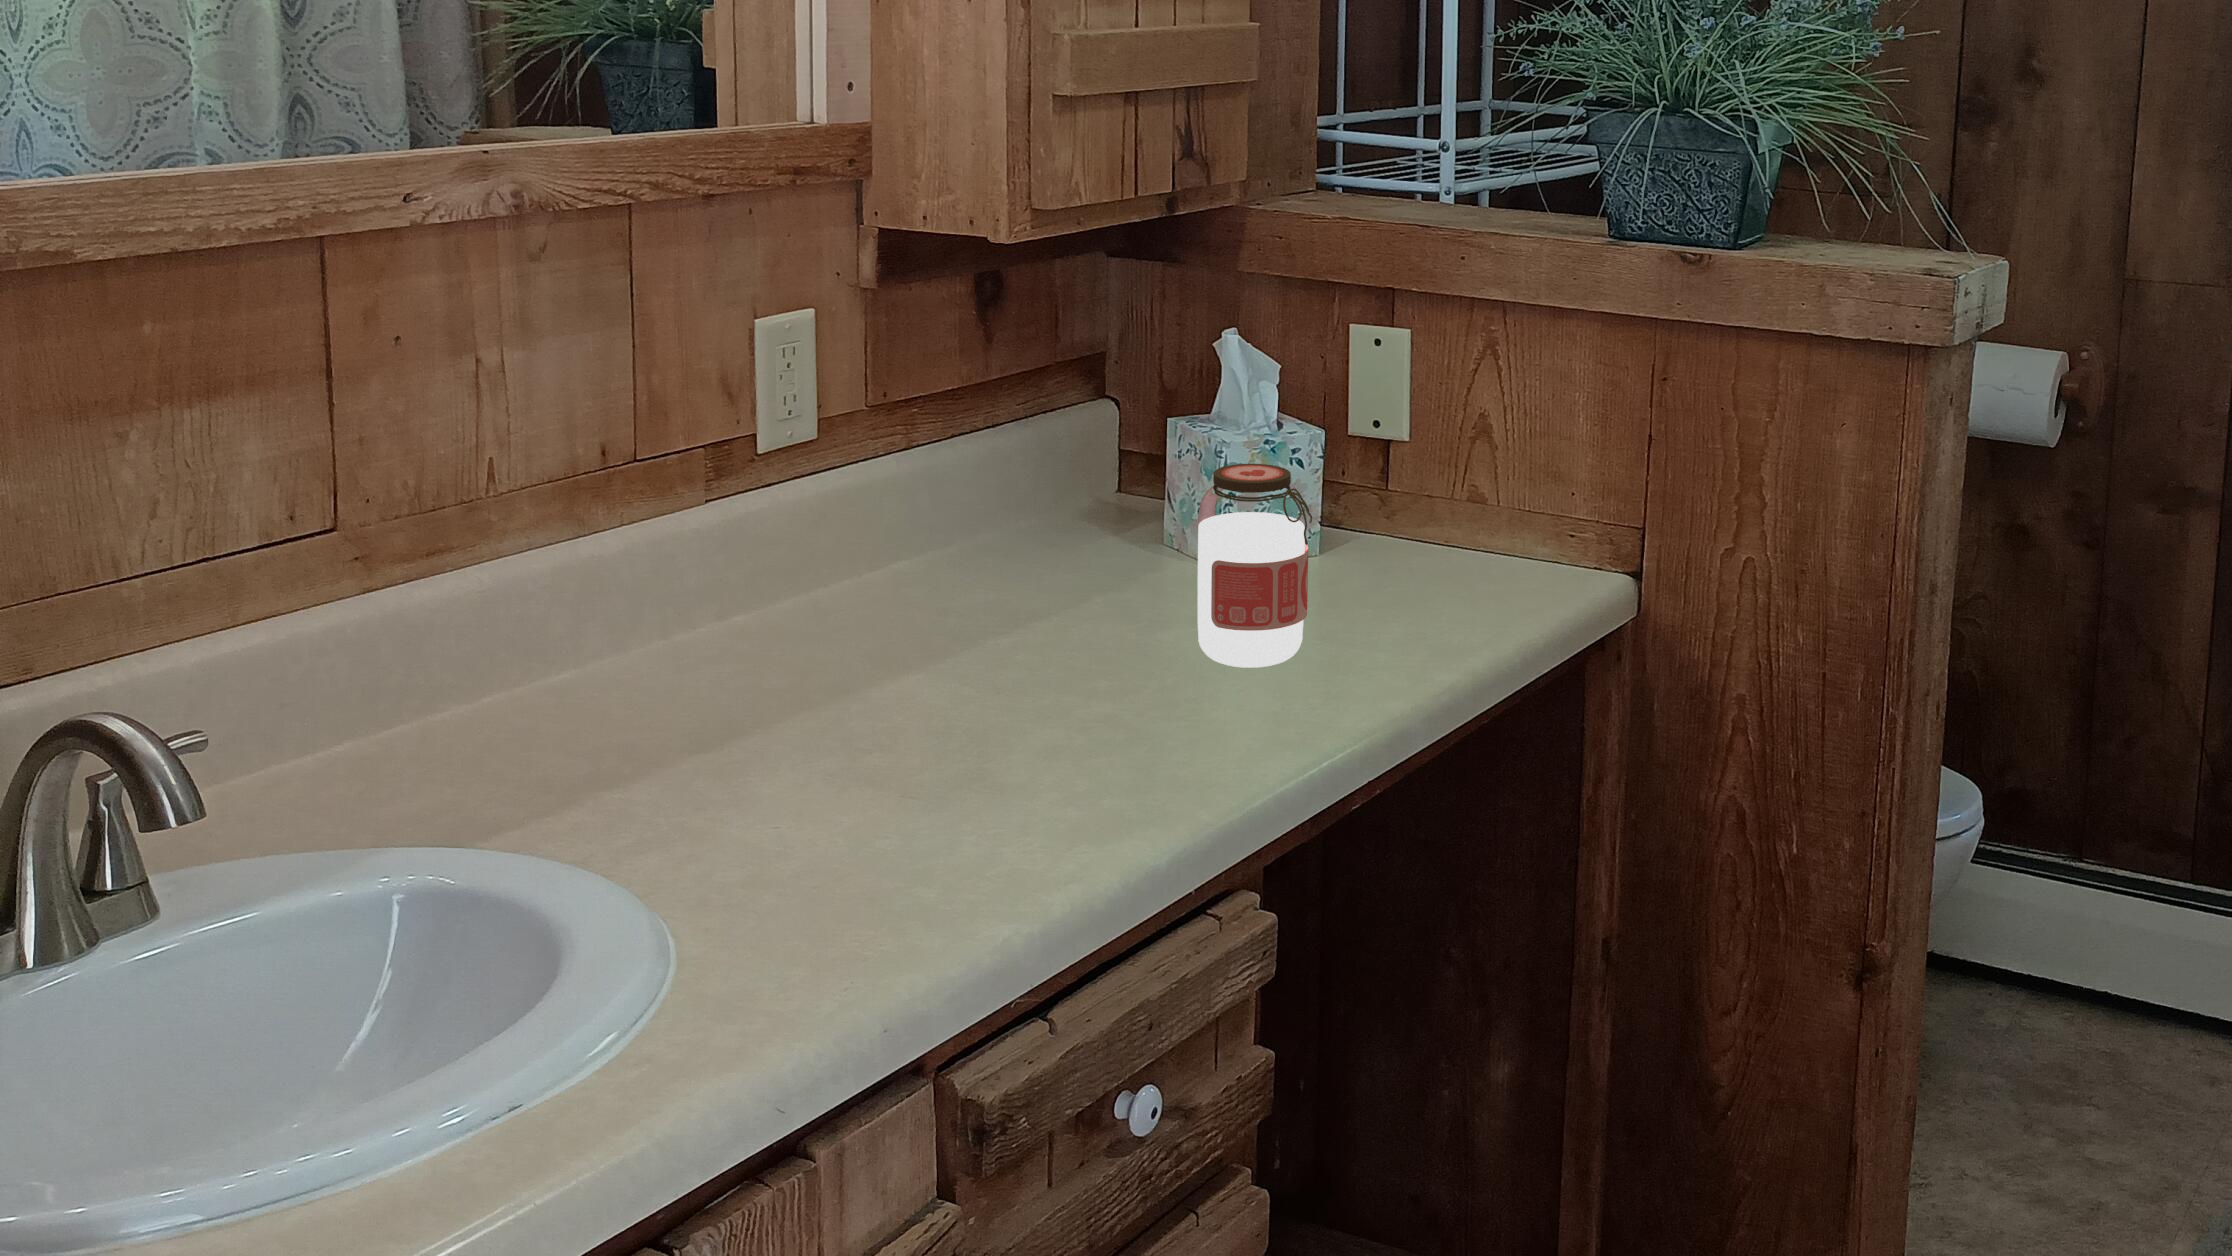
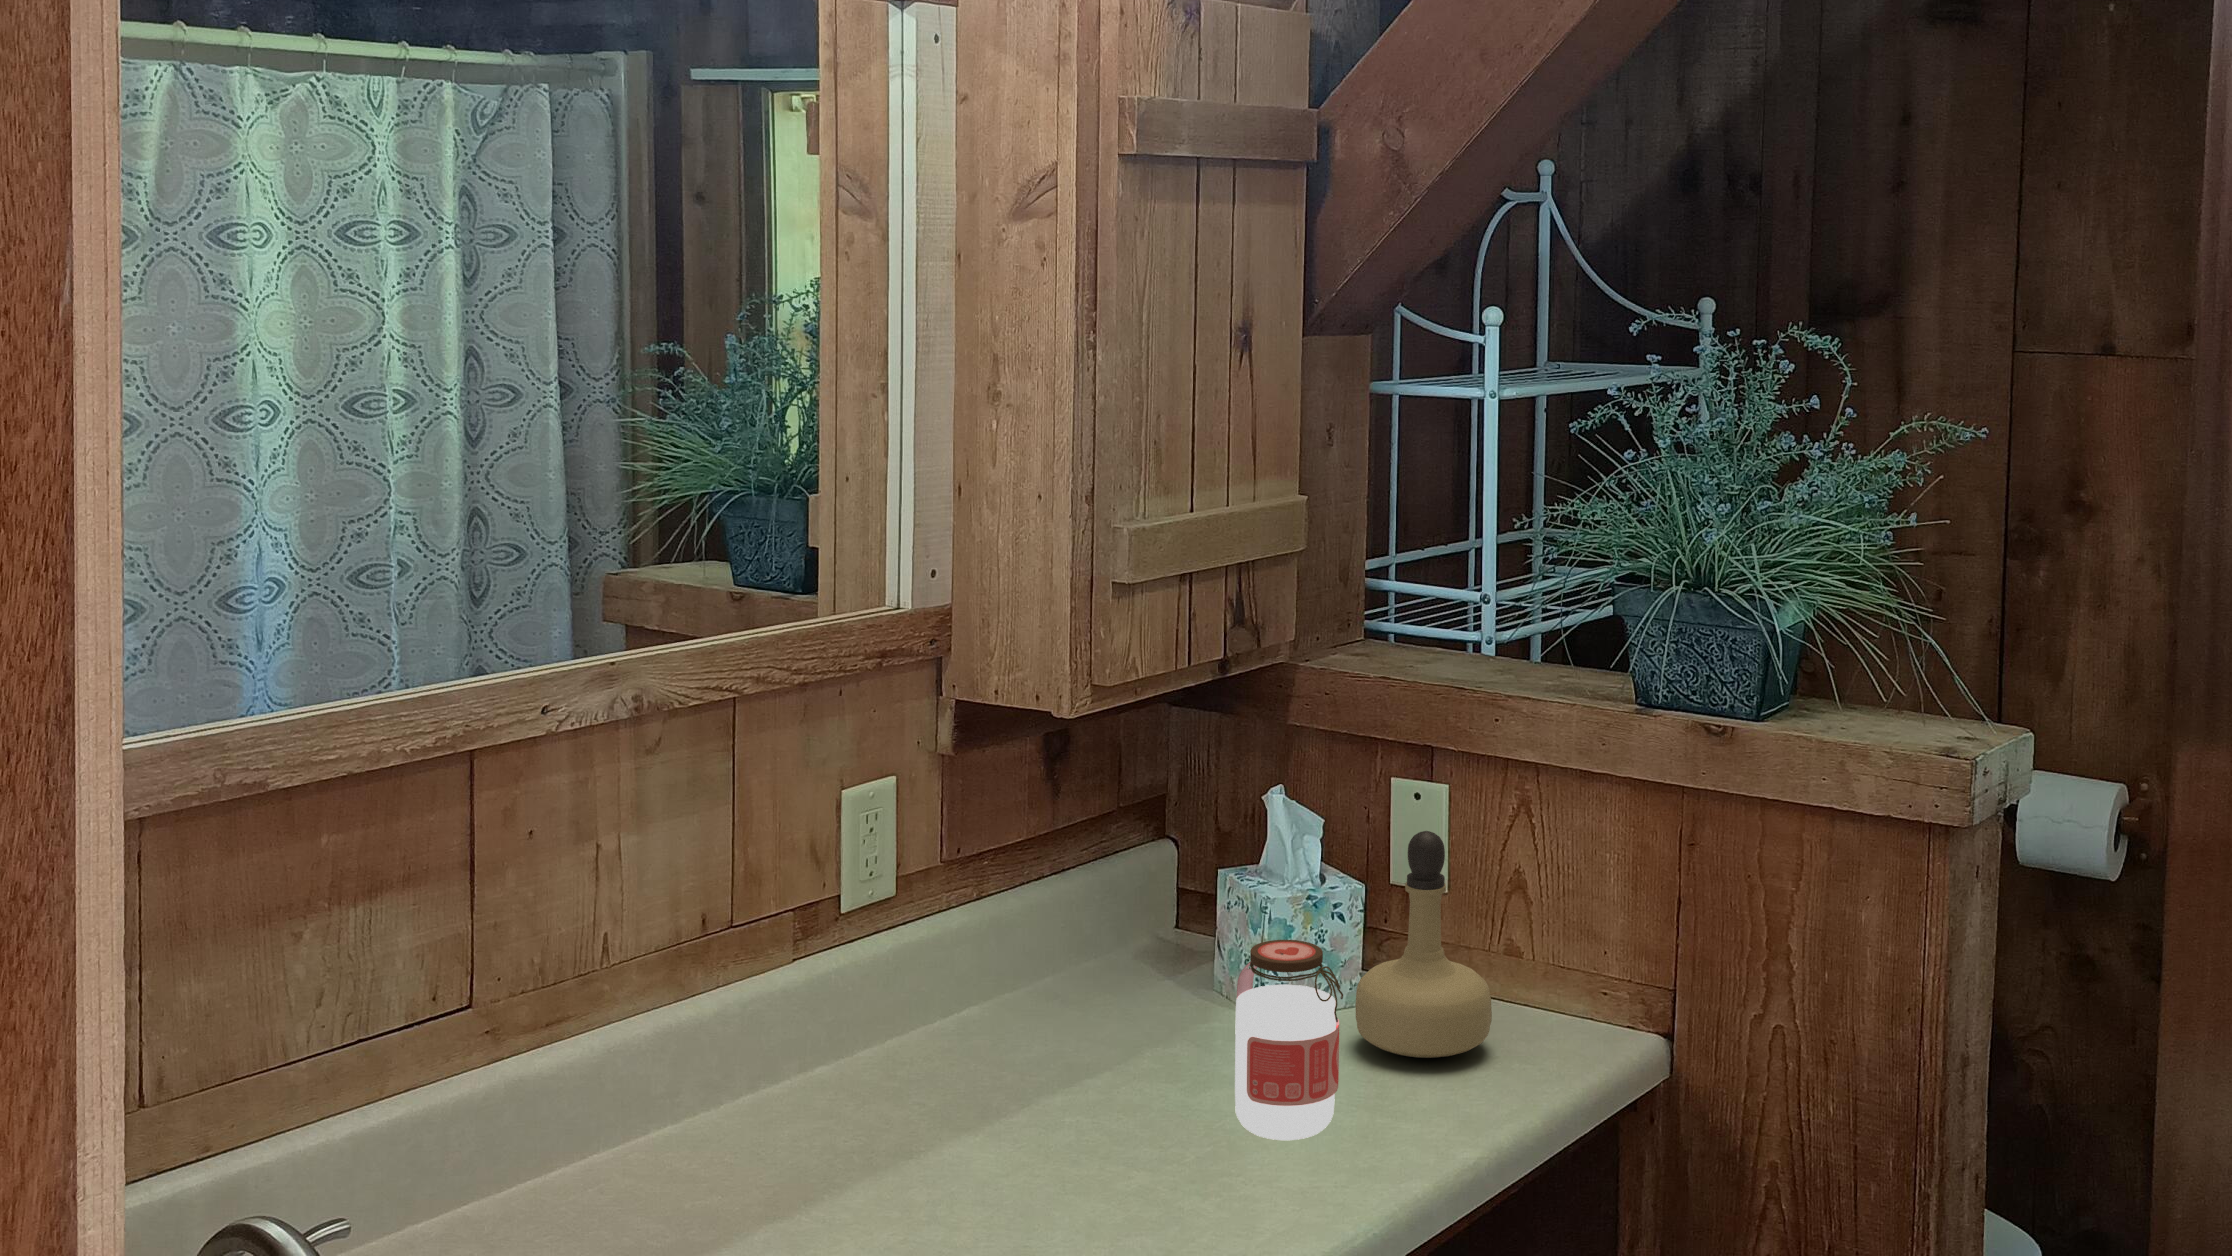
perfume bottle: none [1318,363,1460,596] -> present [1355,831,1492,1058]

